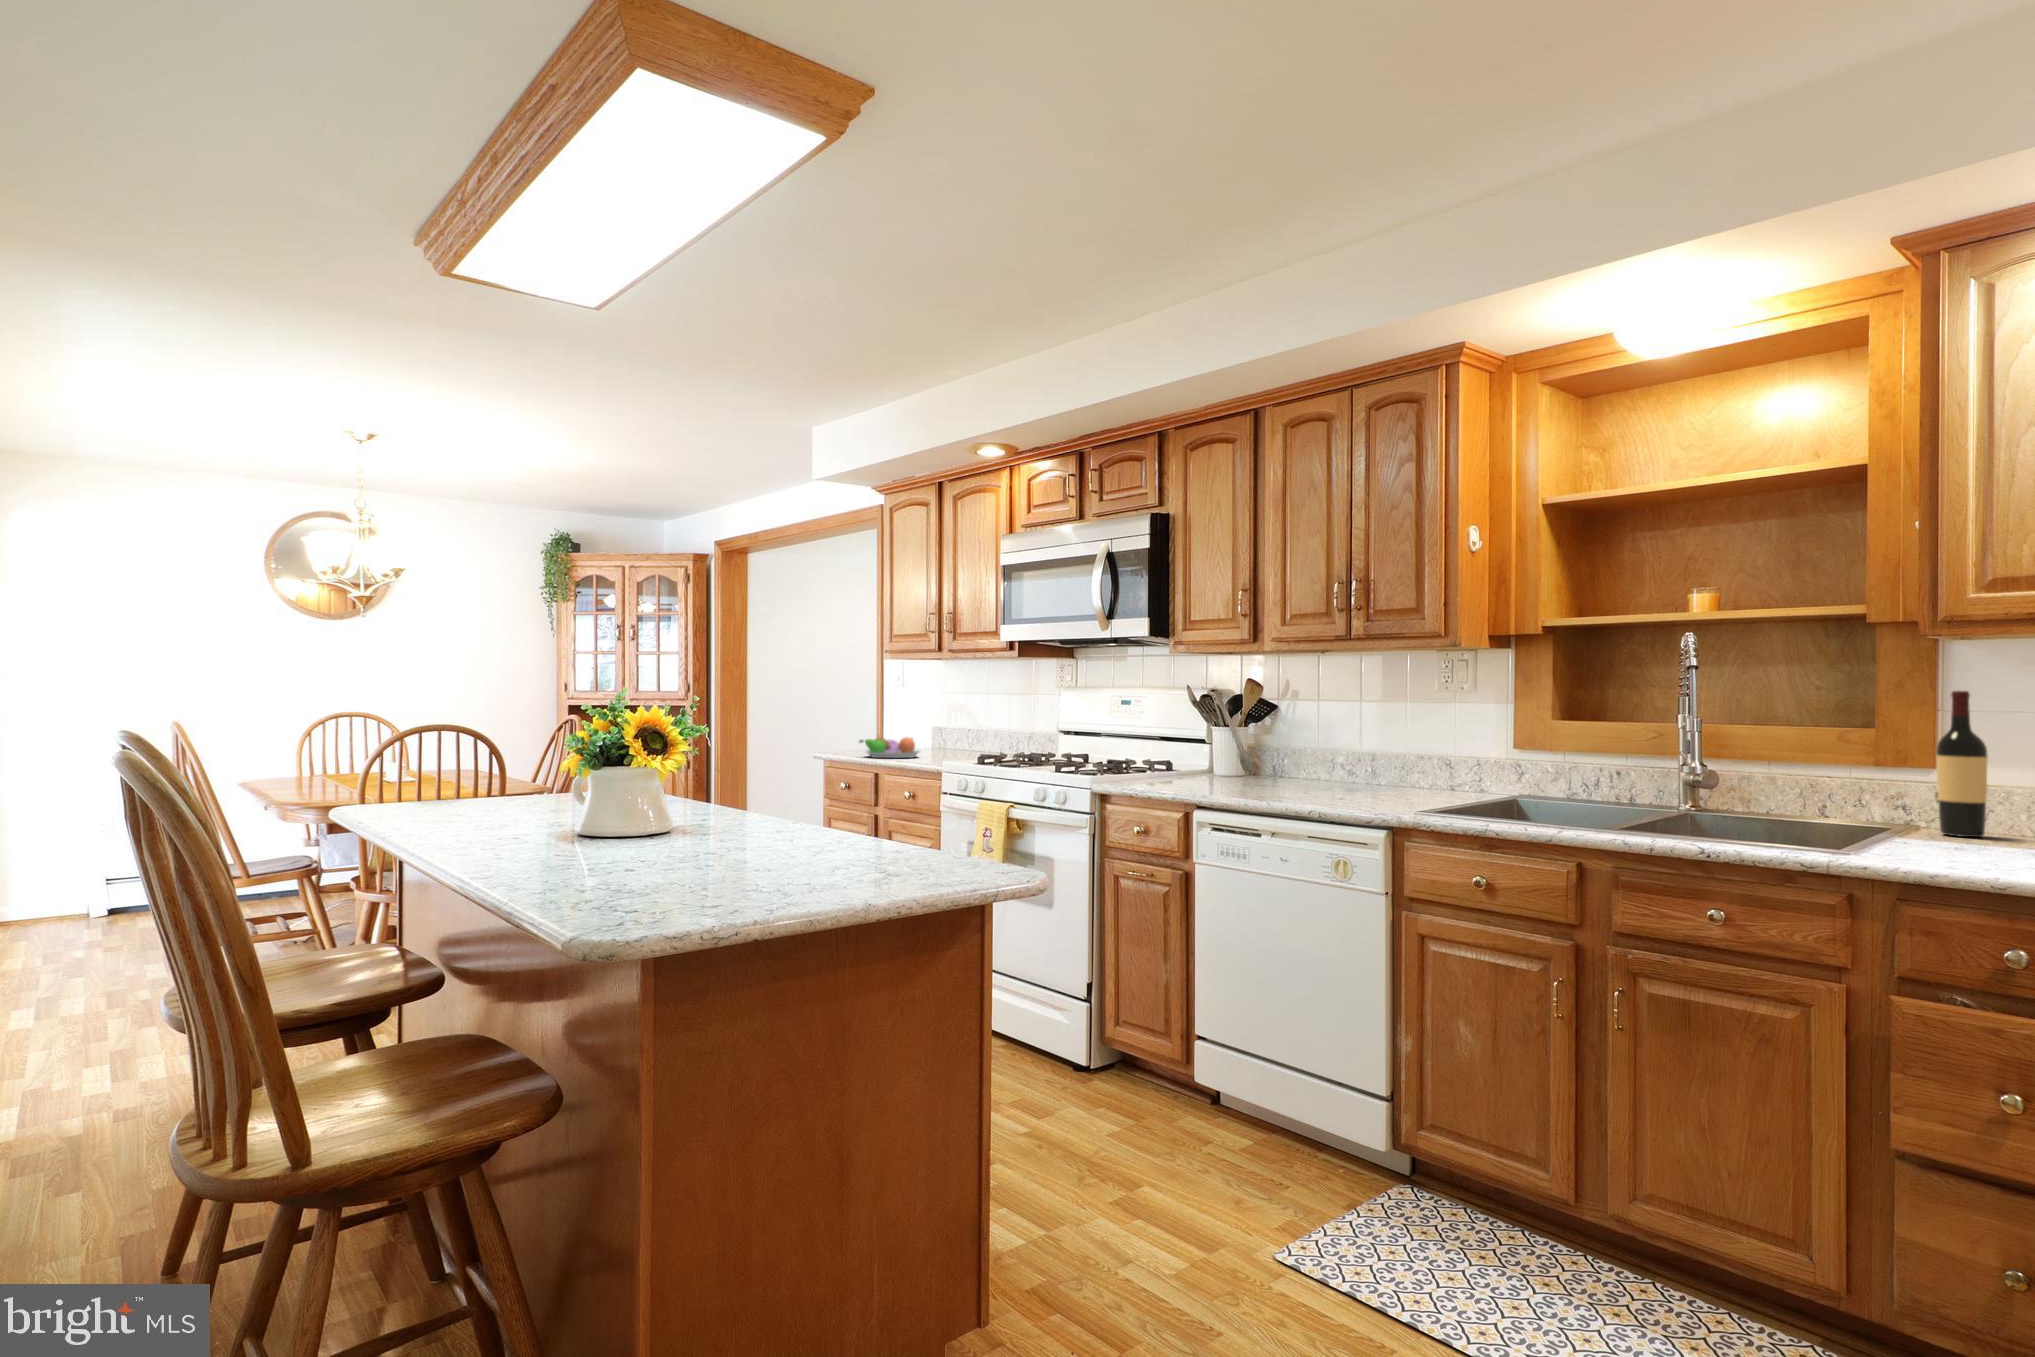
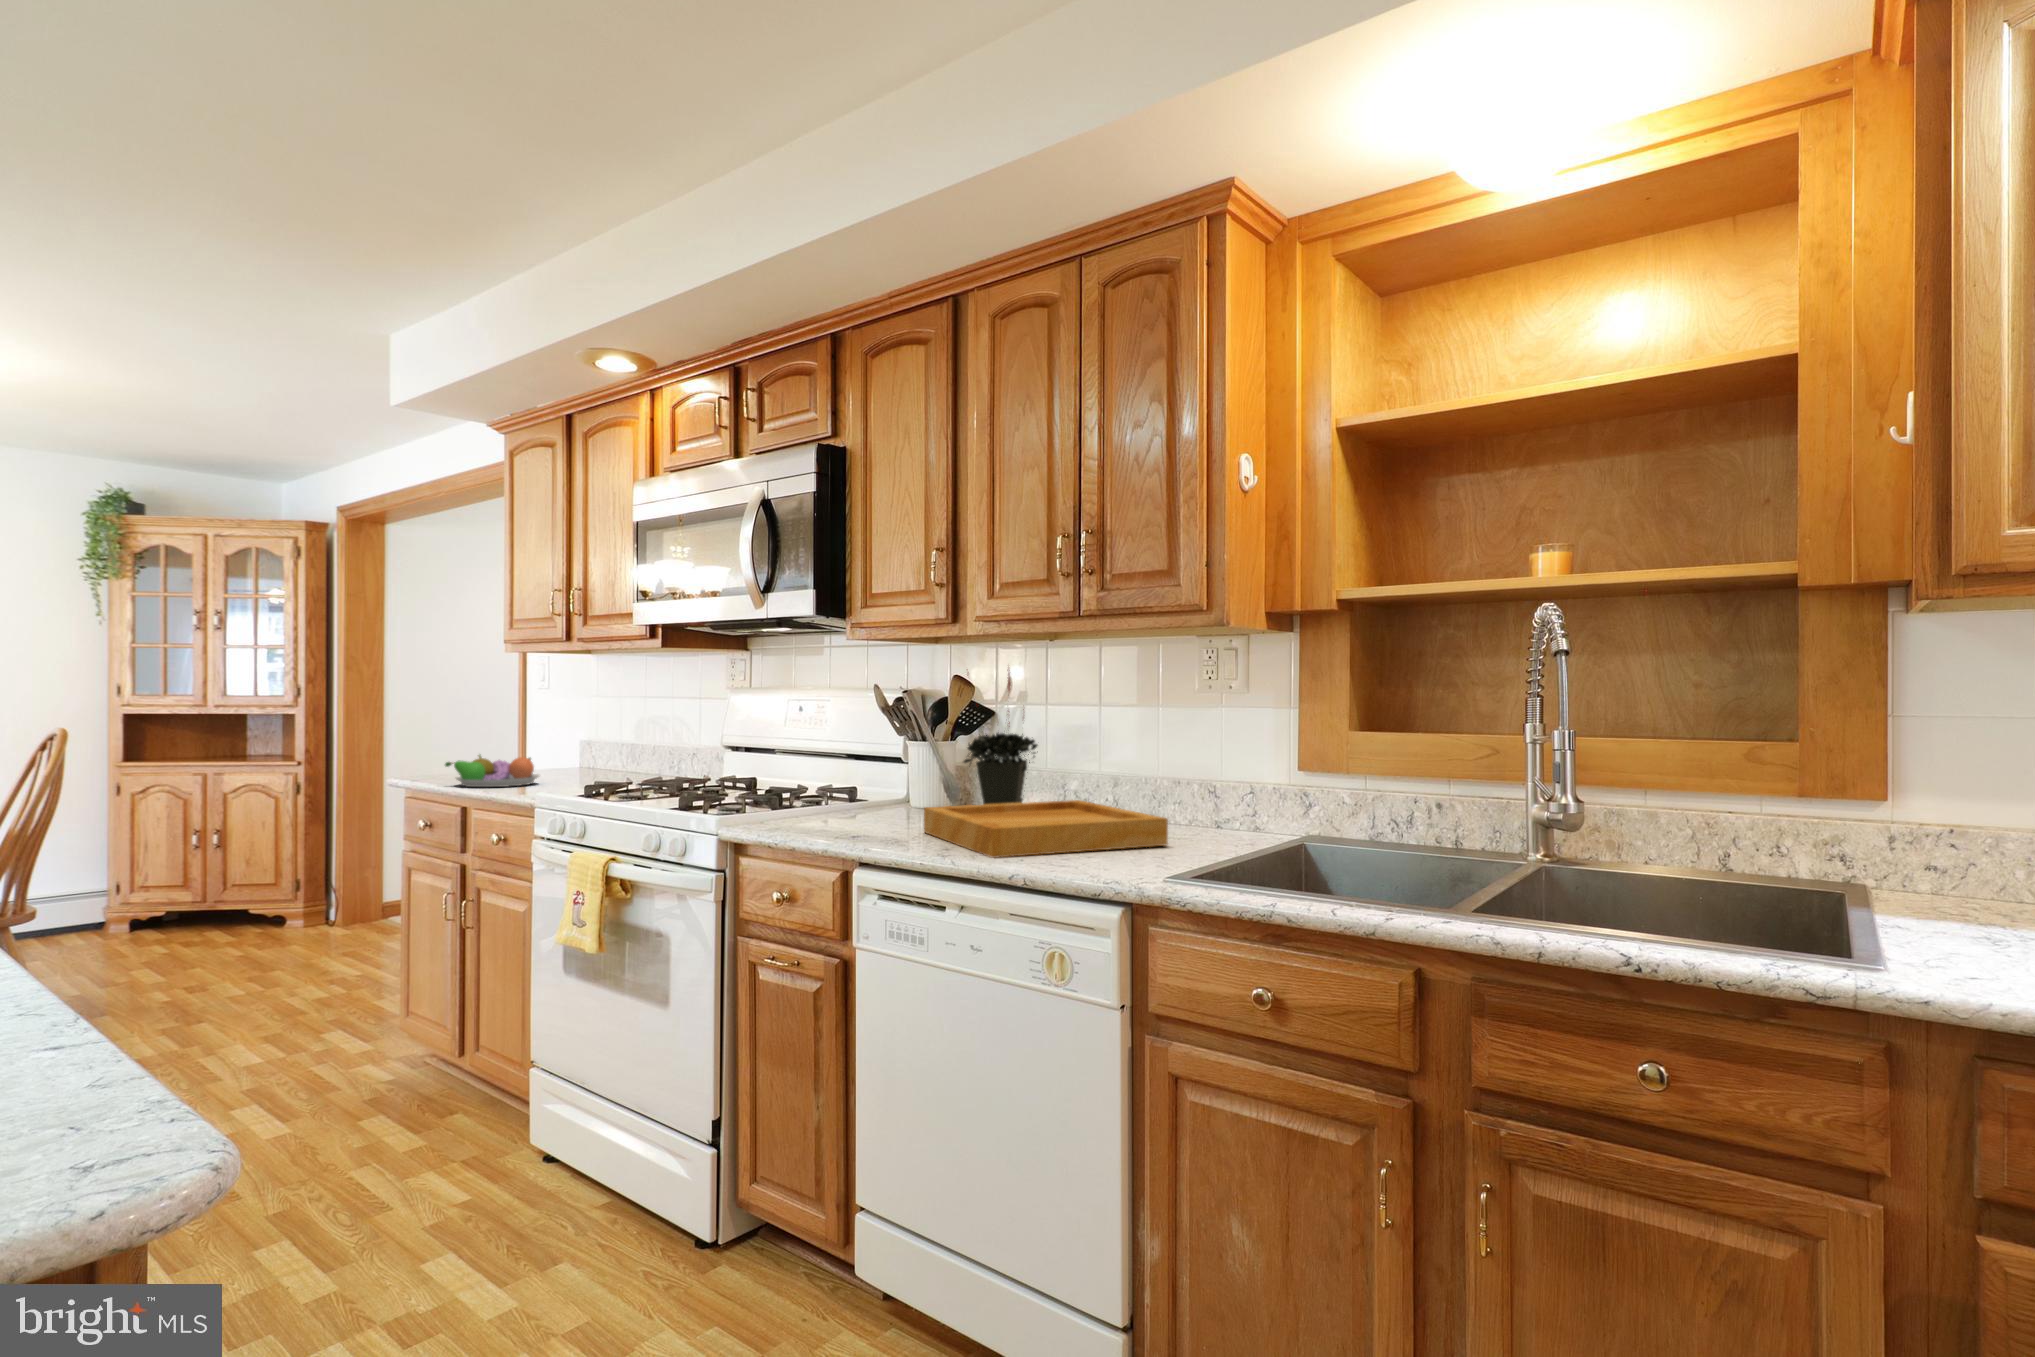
potted plant: none [1254,670,1311,782] -> present [964,670,1038,805]
wine bottle: present [1936,691,1988,837] -> none [1888,686,1961,902]
tray: none [1235,769,1414,801] -> present [924,800,1168,858]

